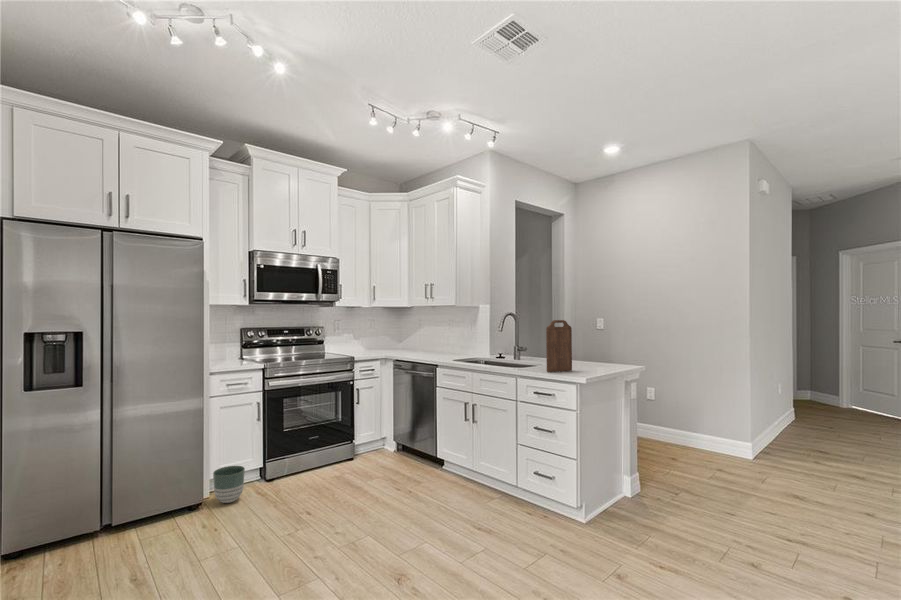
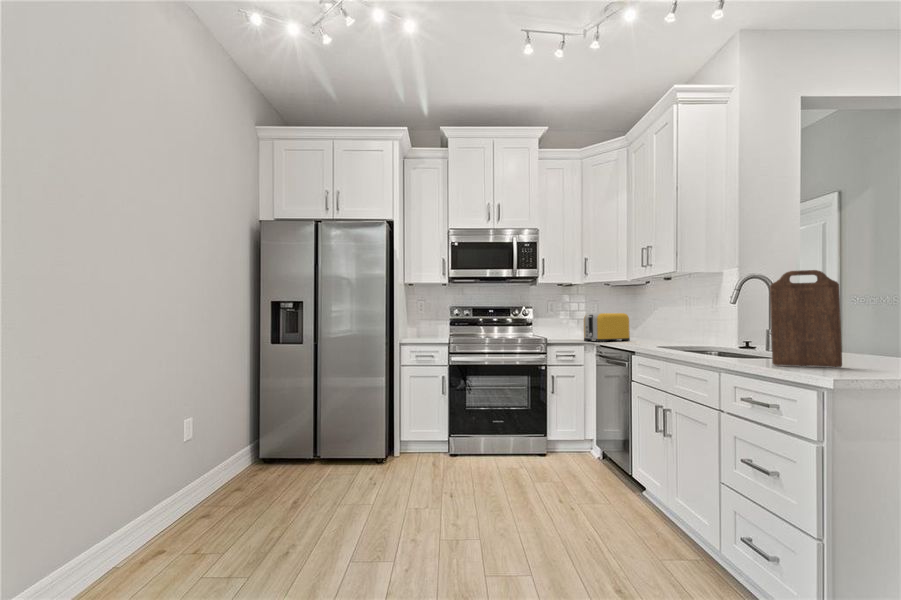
toaster: none [386,334,417,359] -> present [584,313,630,342]
planter: present [213,466,245,503] -> none [396,430,423,464]

